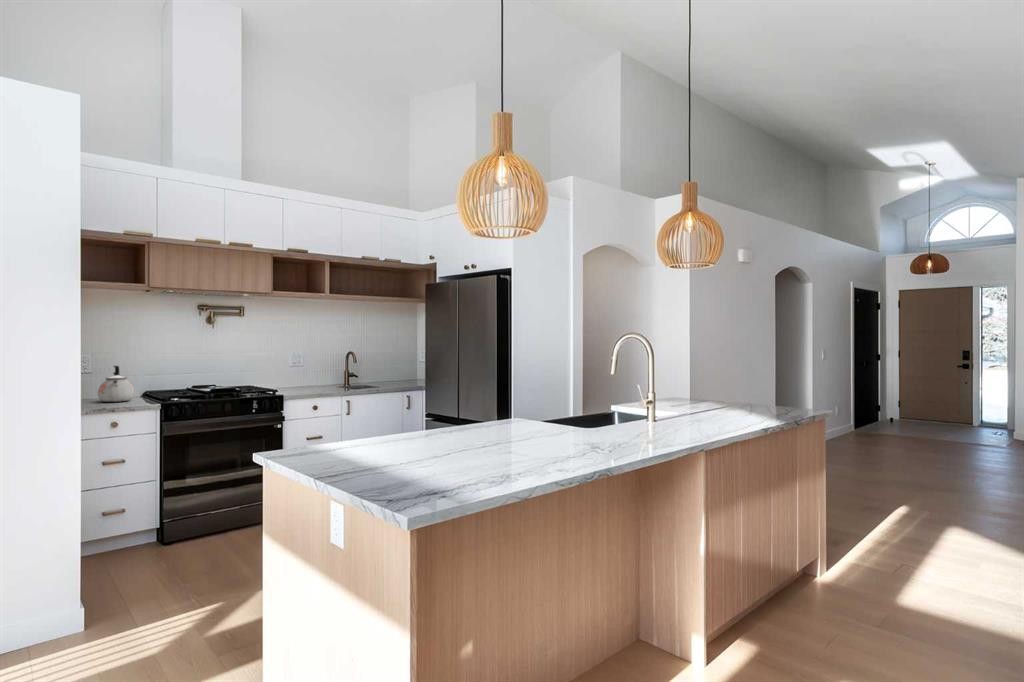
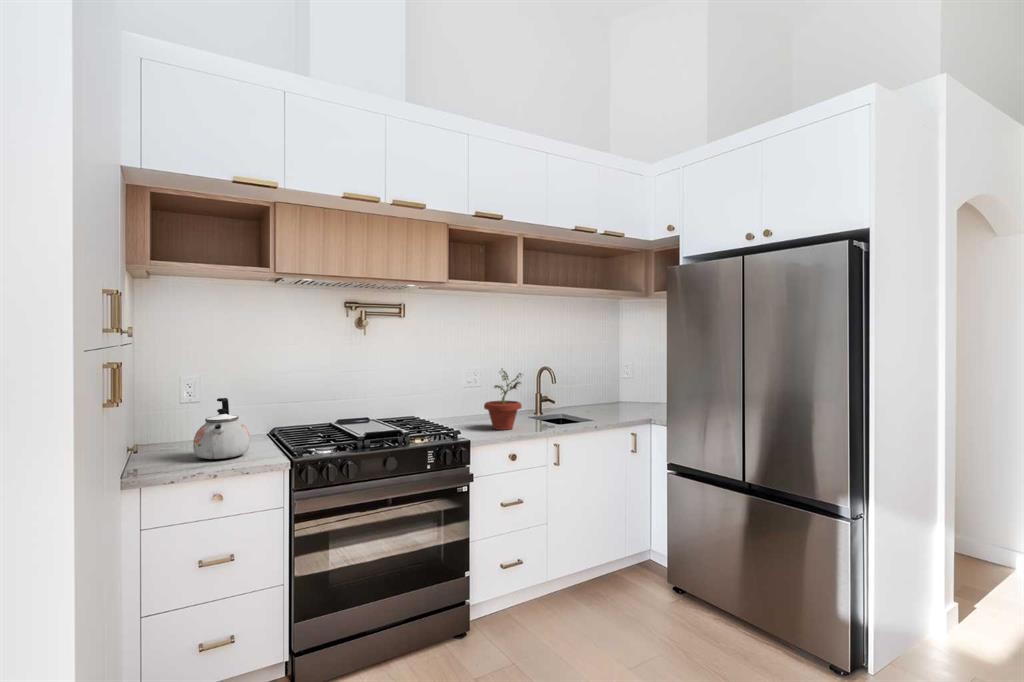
potted plant: none [298,351,326,392] -> present [484,369,522,430]

